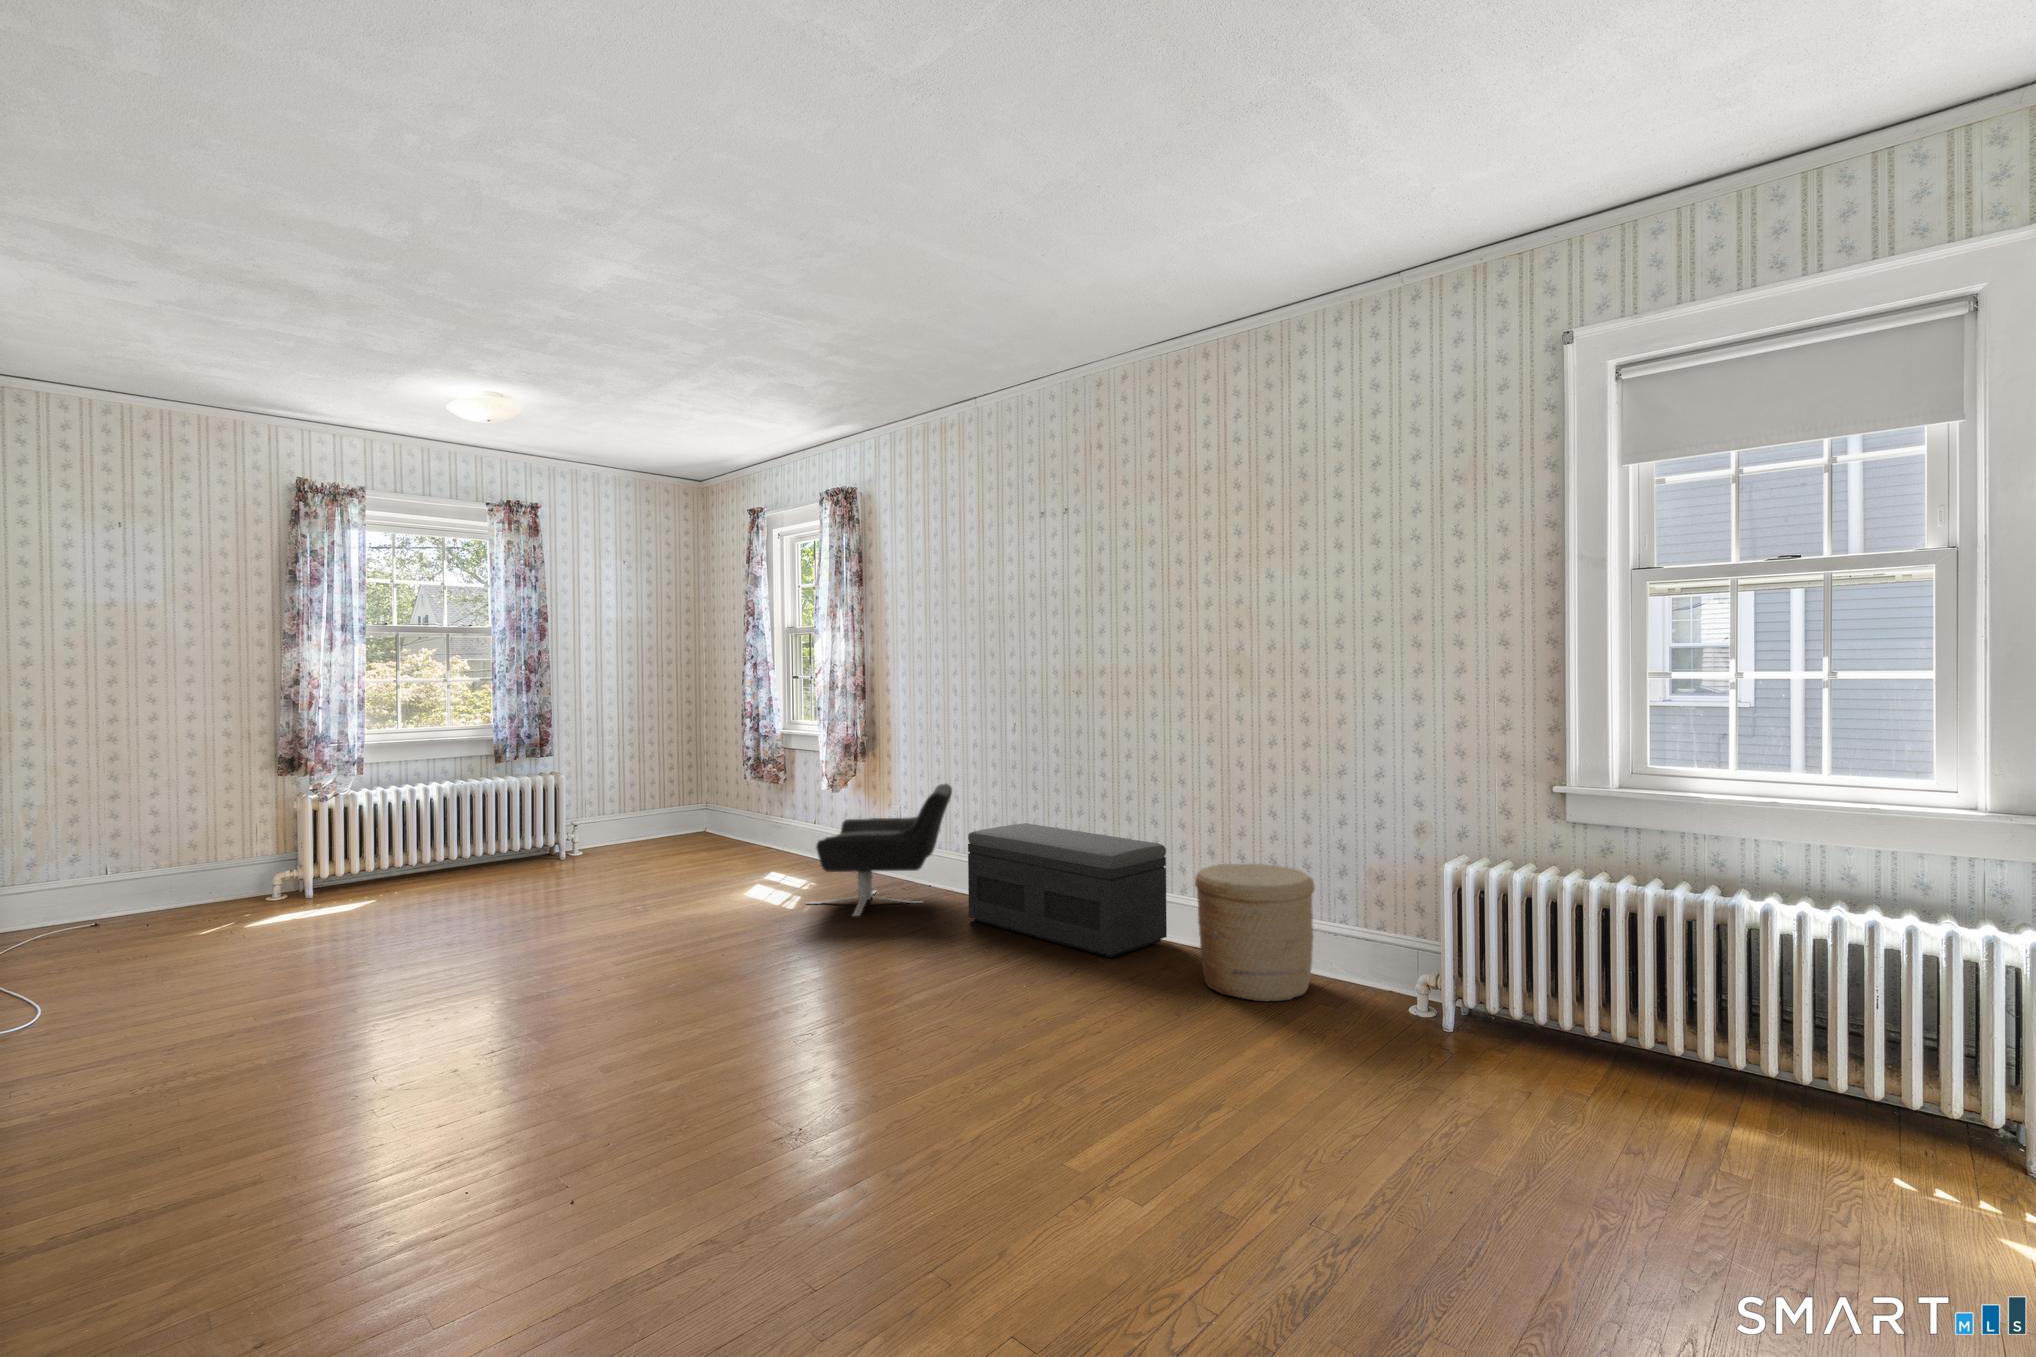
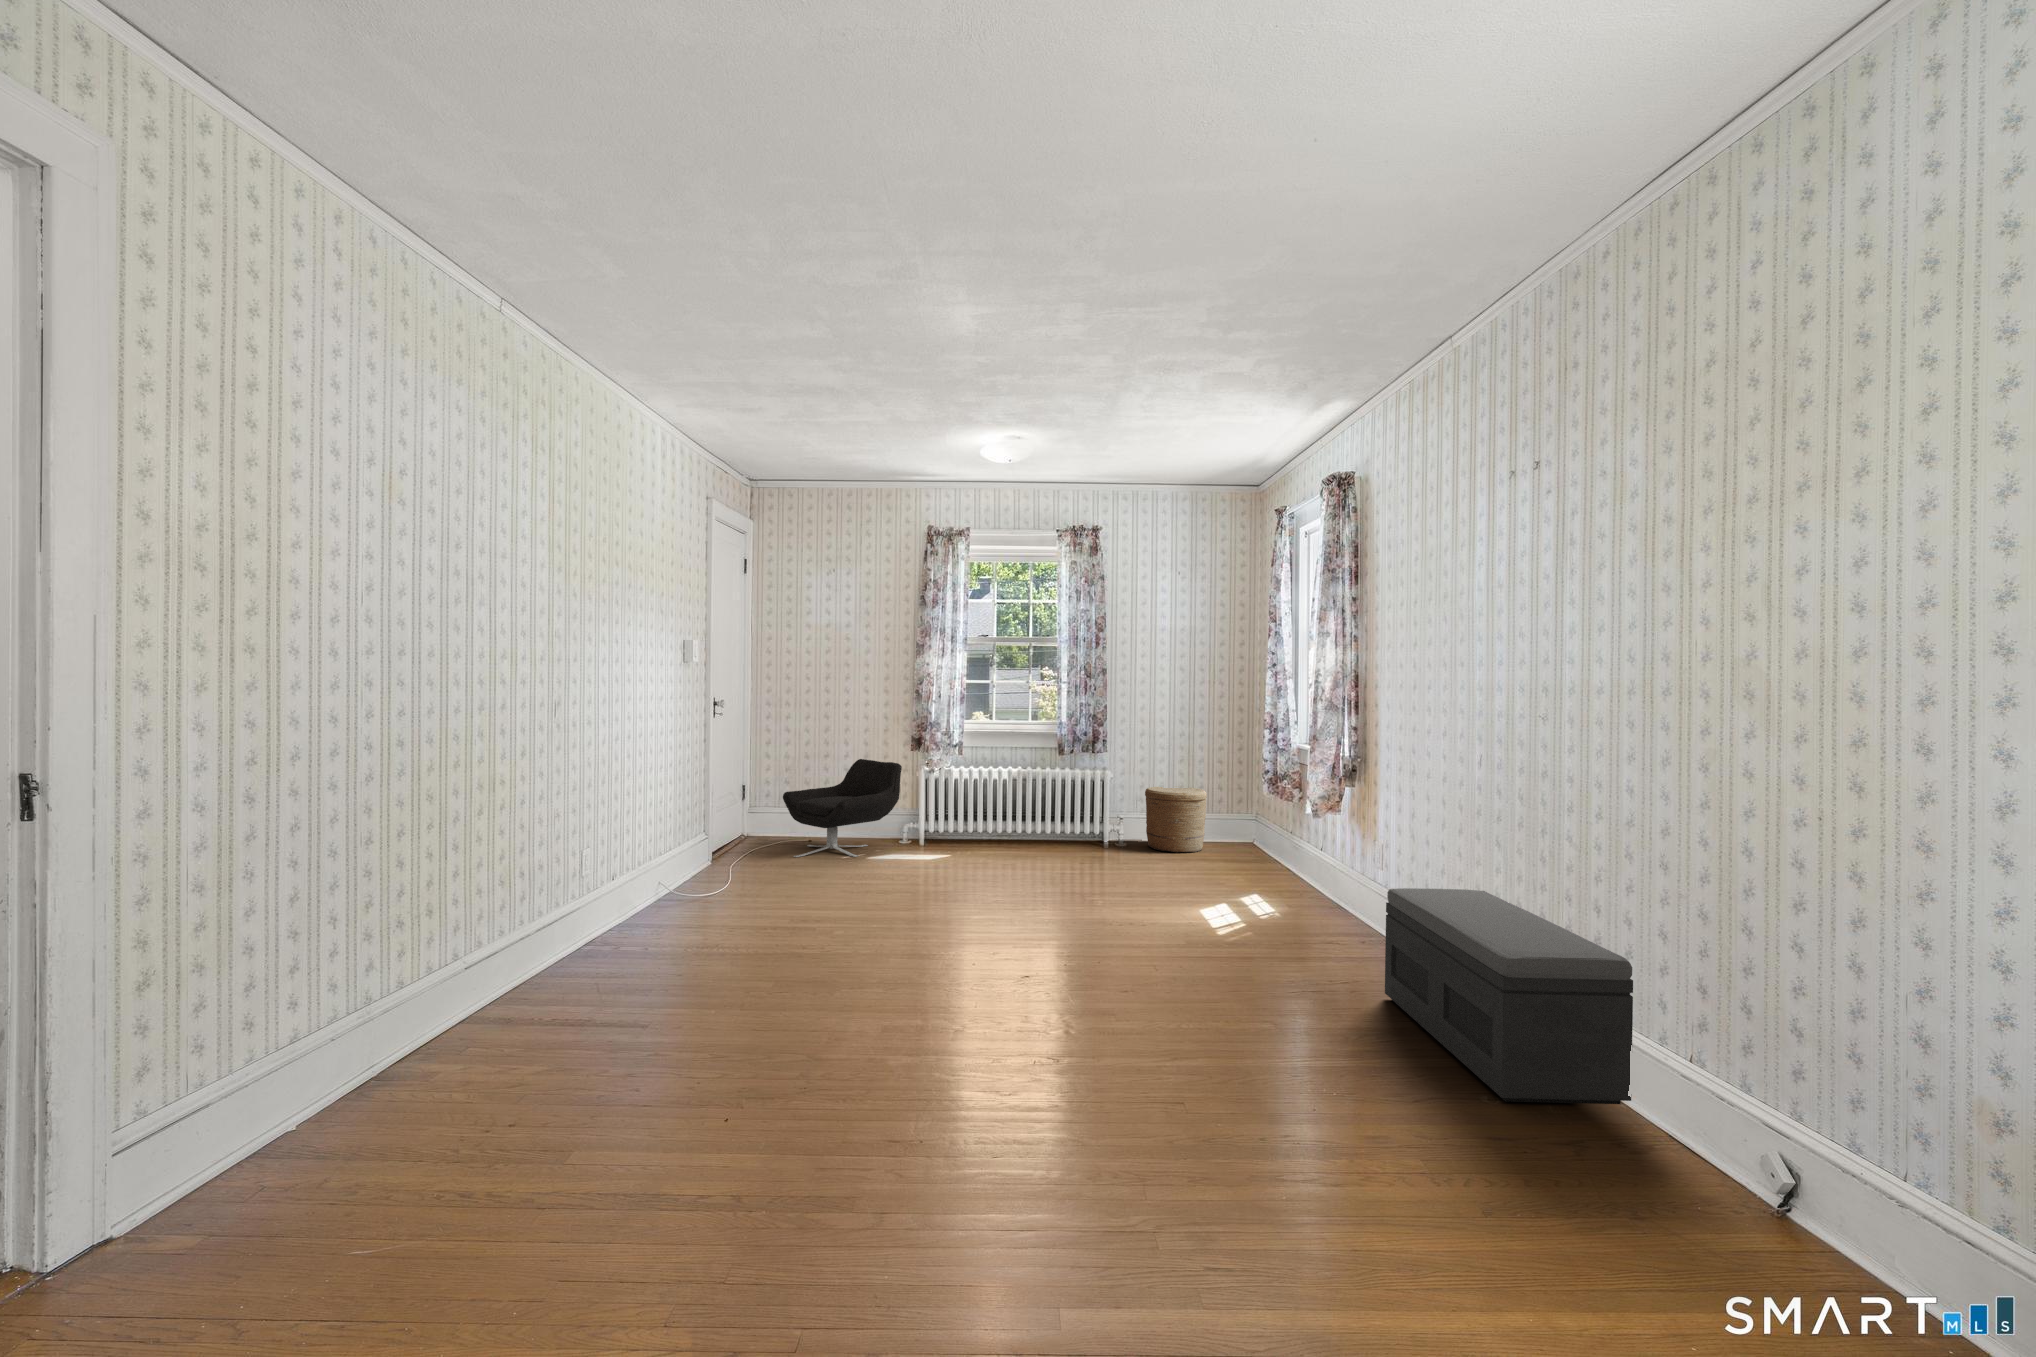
lounge chair: present [808,784,952,916] -> present [783,759,902,857]
woven basket: present [1195,864,1315,1001] -> present [1145,787,1207,852]

